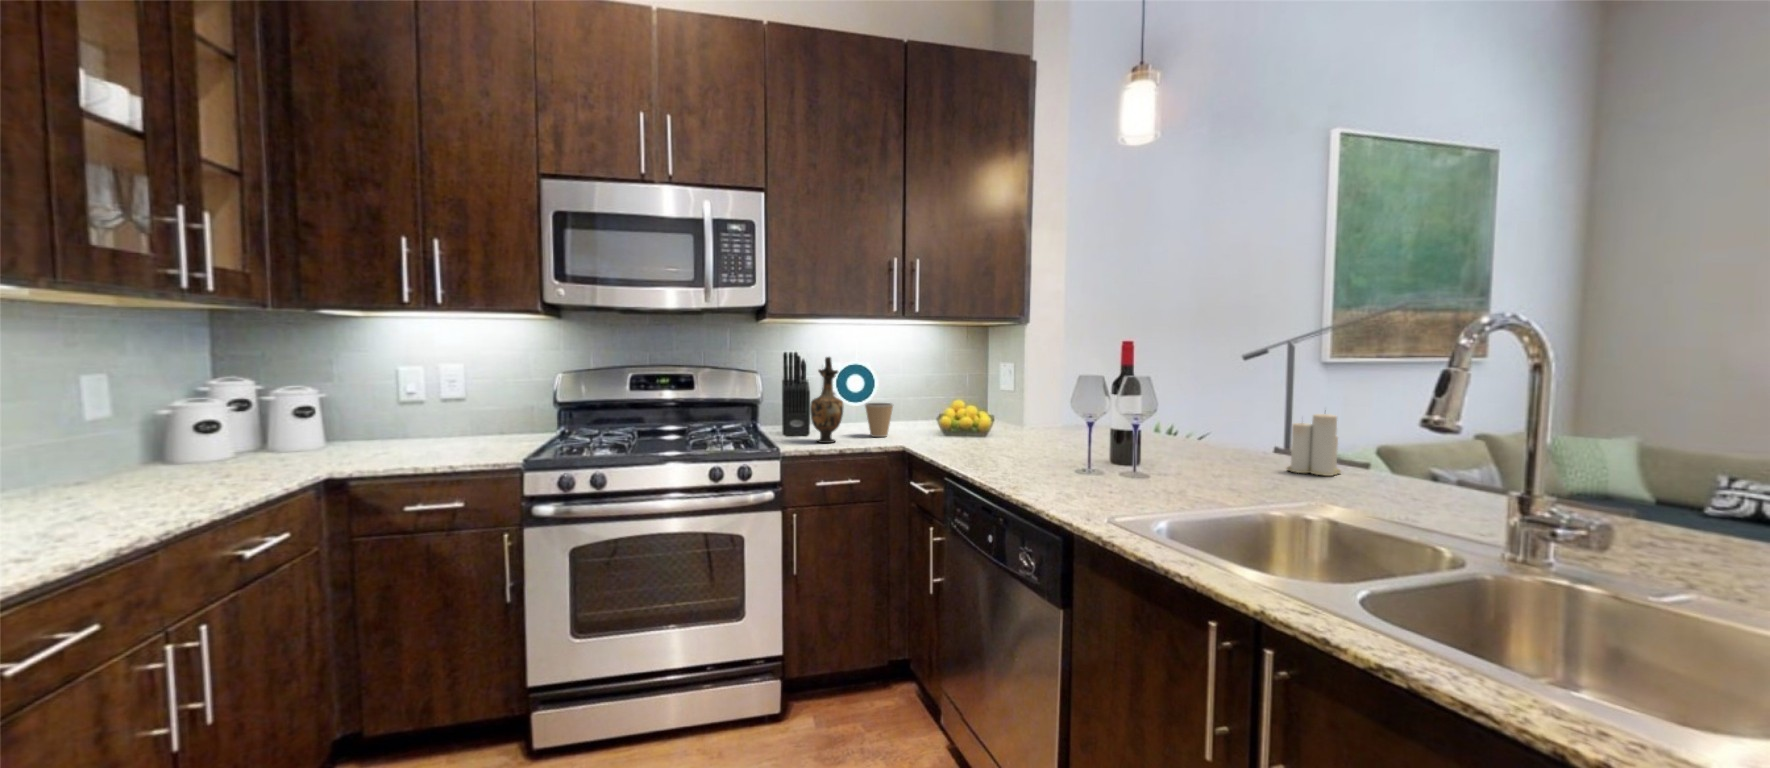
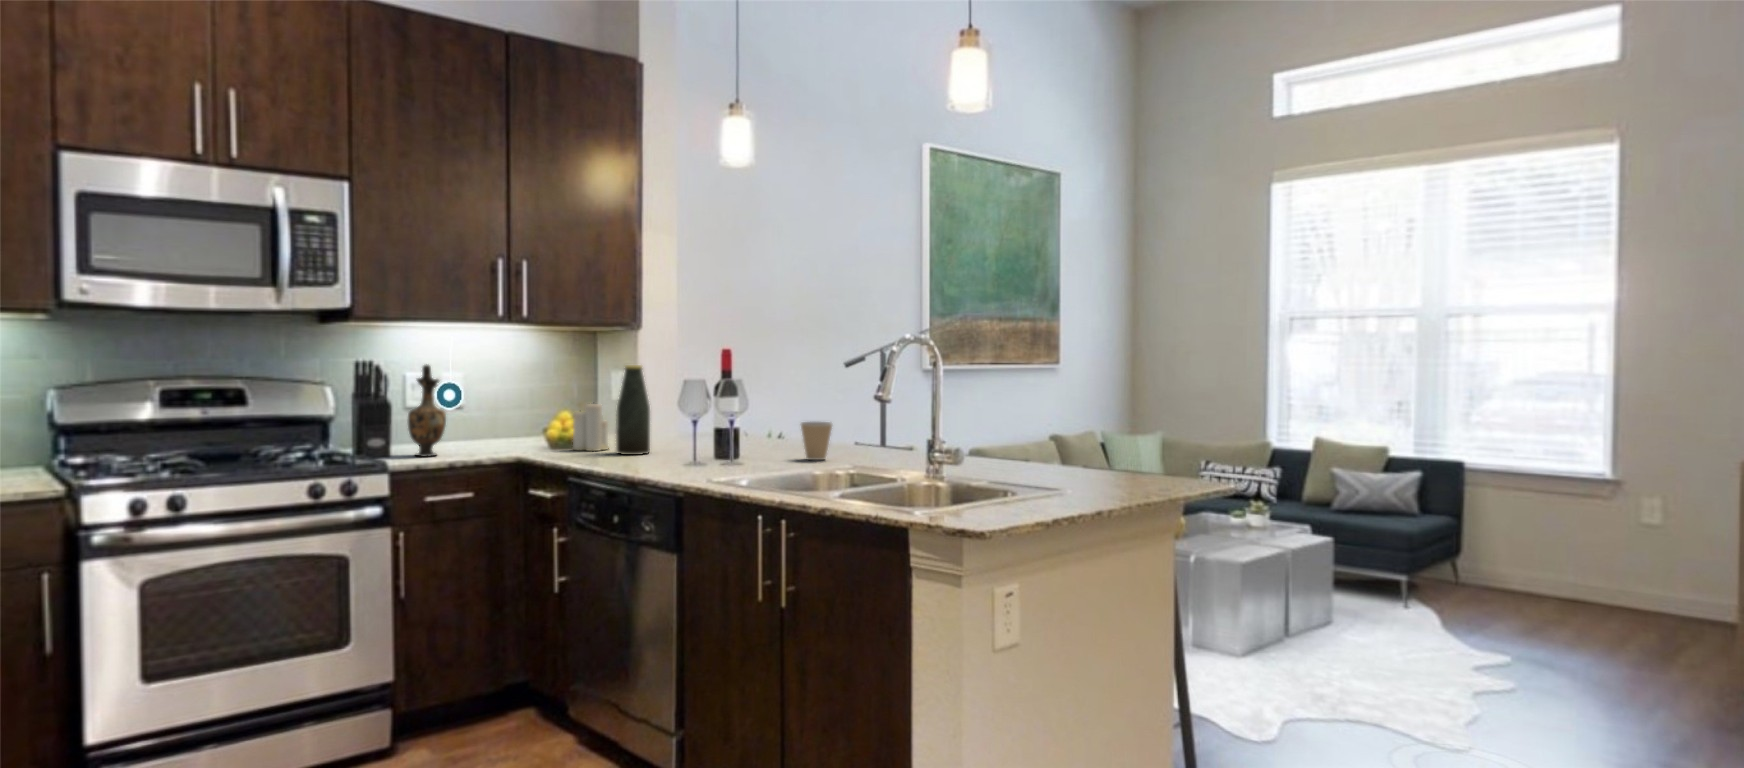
bottle: none [1000,358,1036,452] -> present [616,365,650,455]
coffee cup: present [865,403,893,437] -> present [800,422,832,460]
candle: present [1287,414,1341,476] -> present [573,404,609,451]

